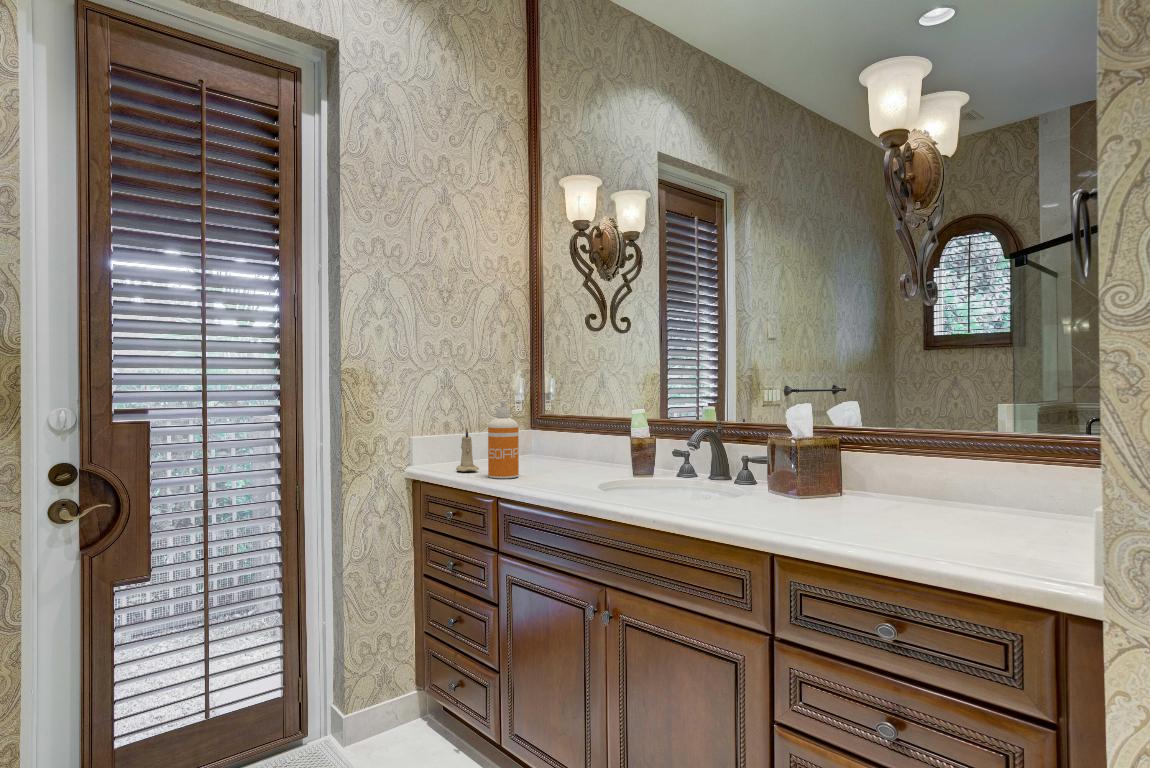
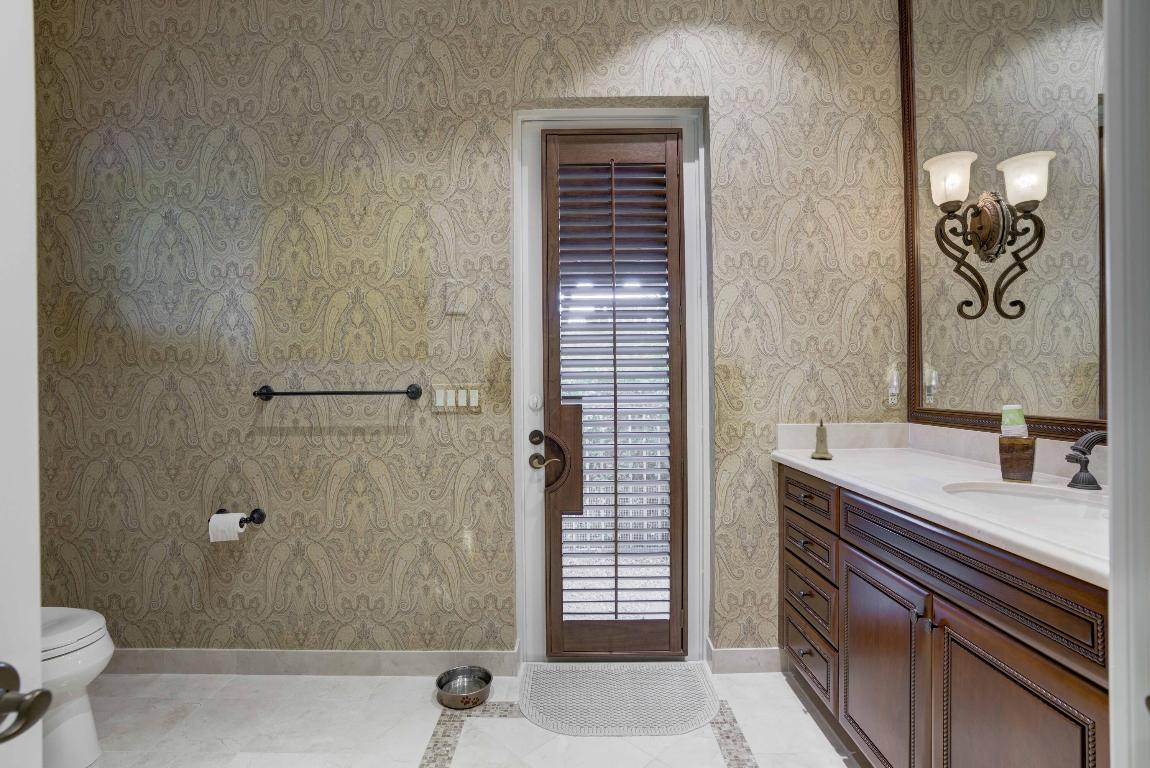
soap dispenser: present [488,400,519,479] -> none [836,393,870,469]

